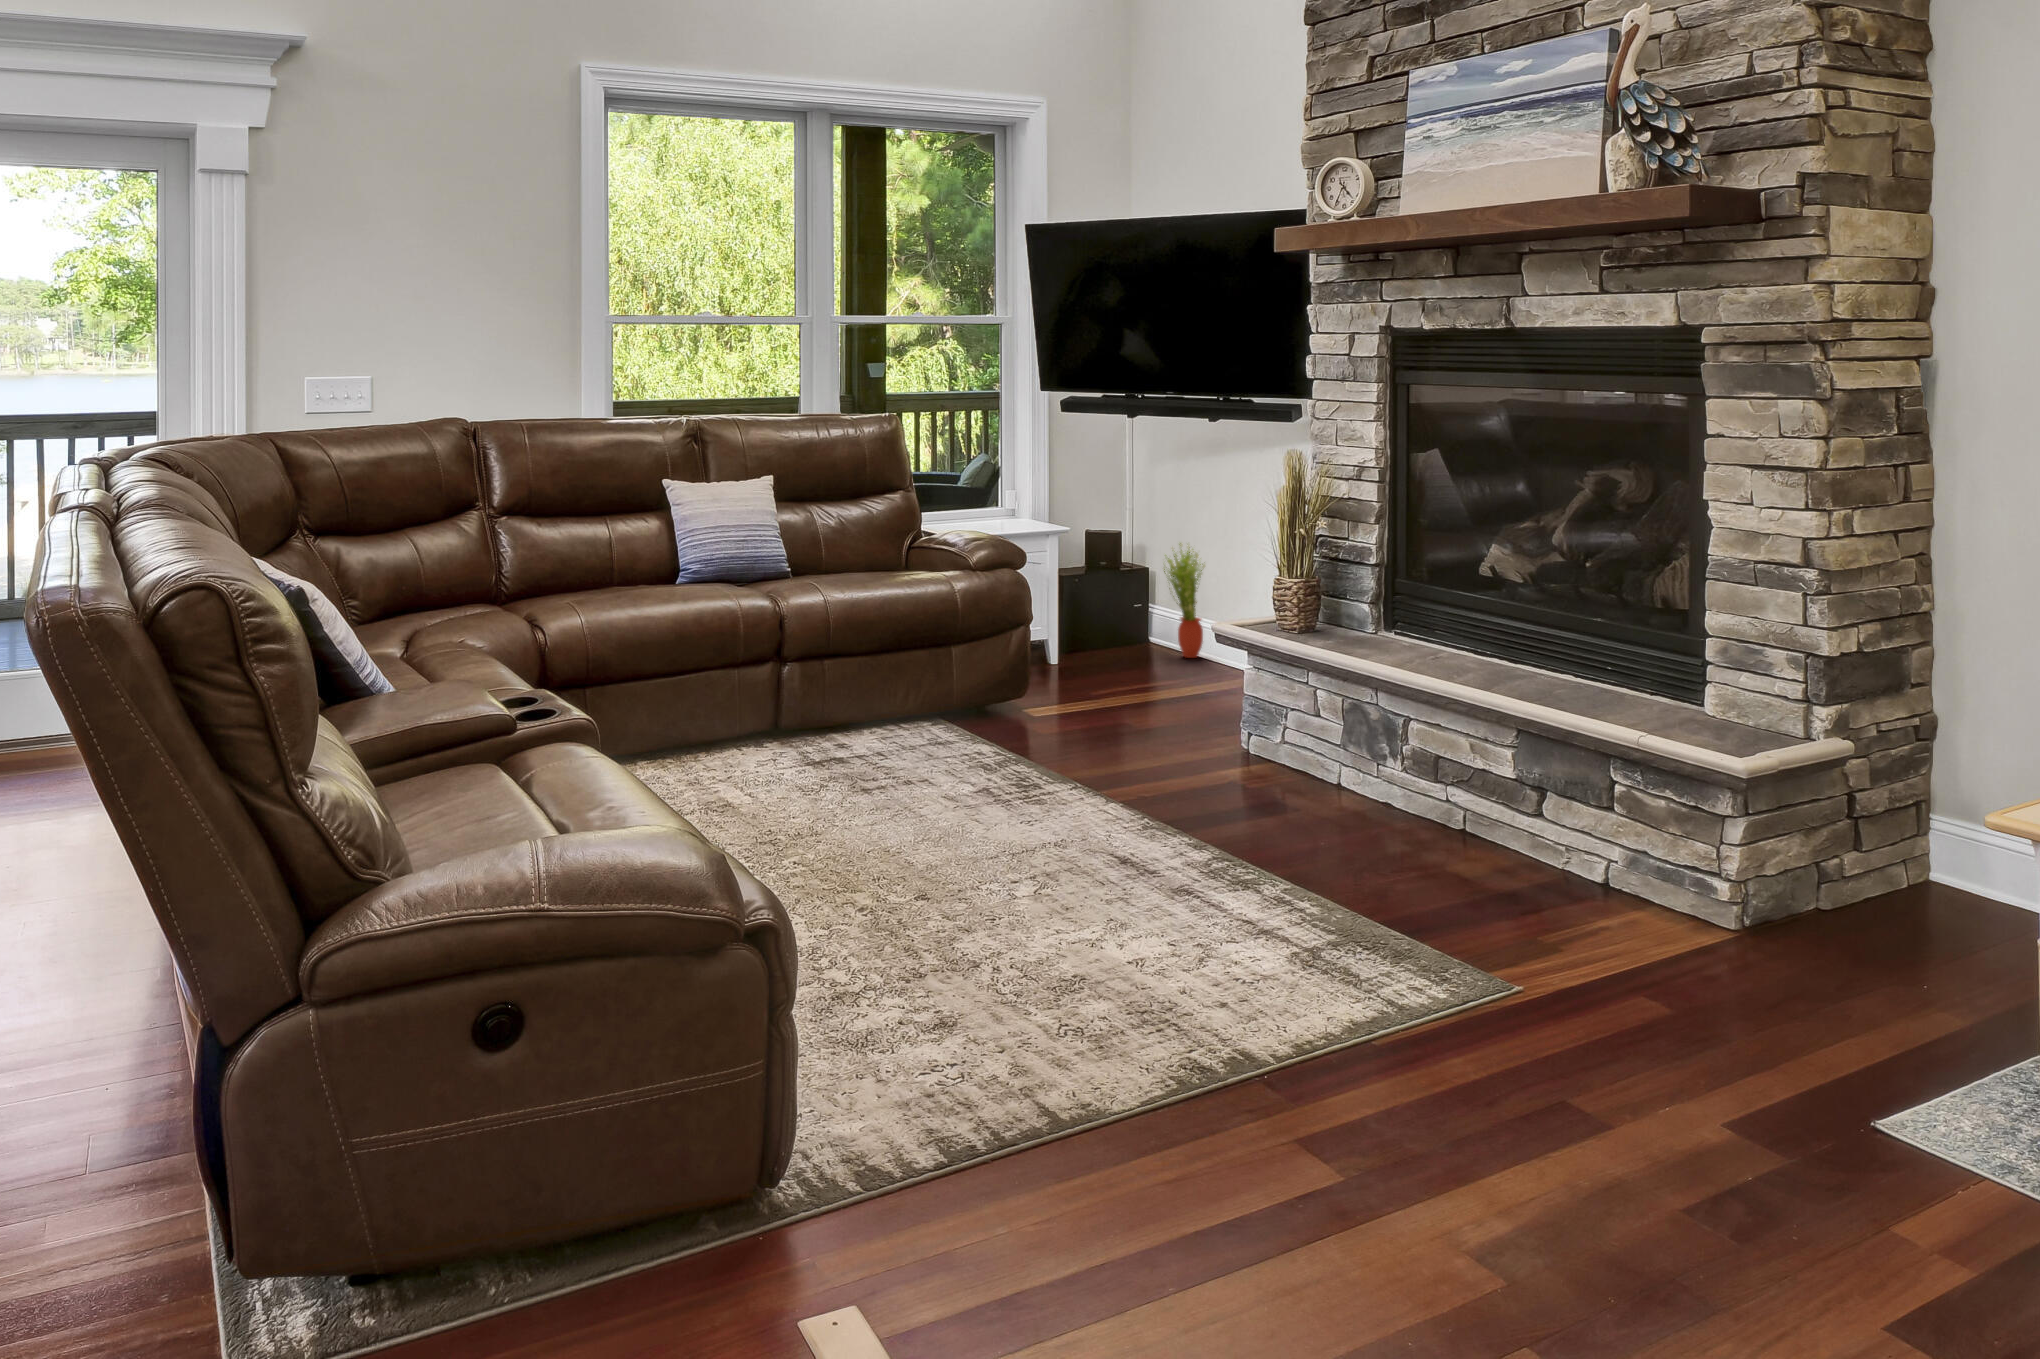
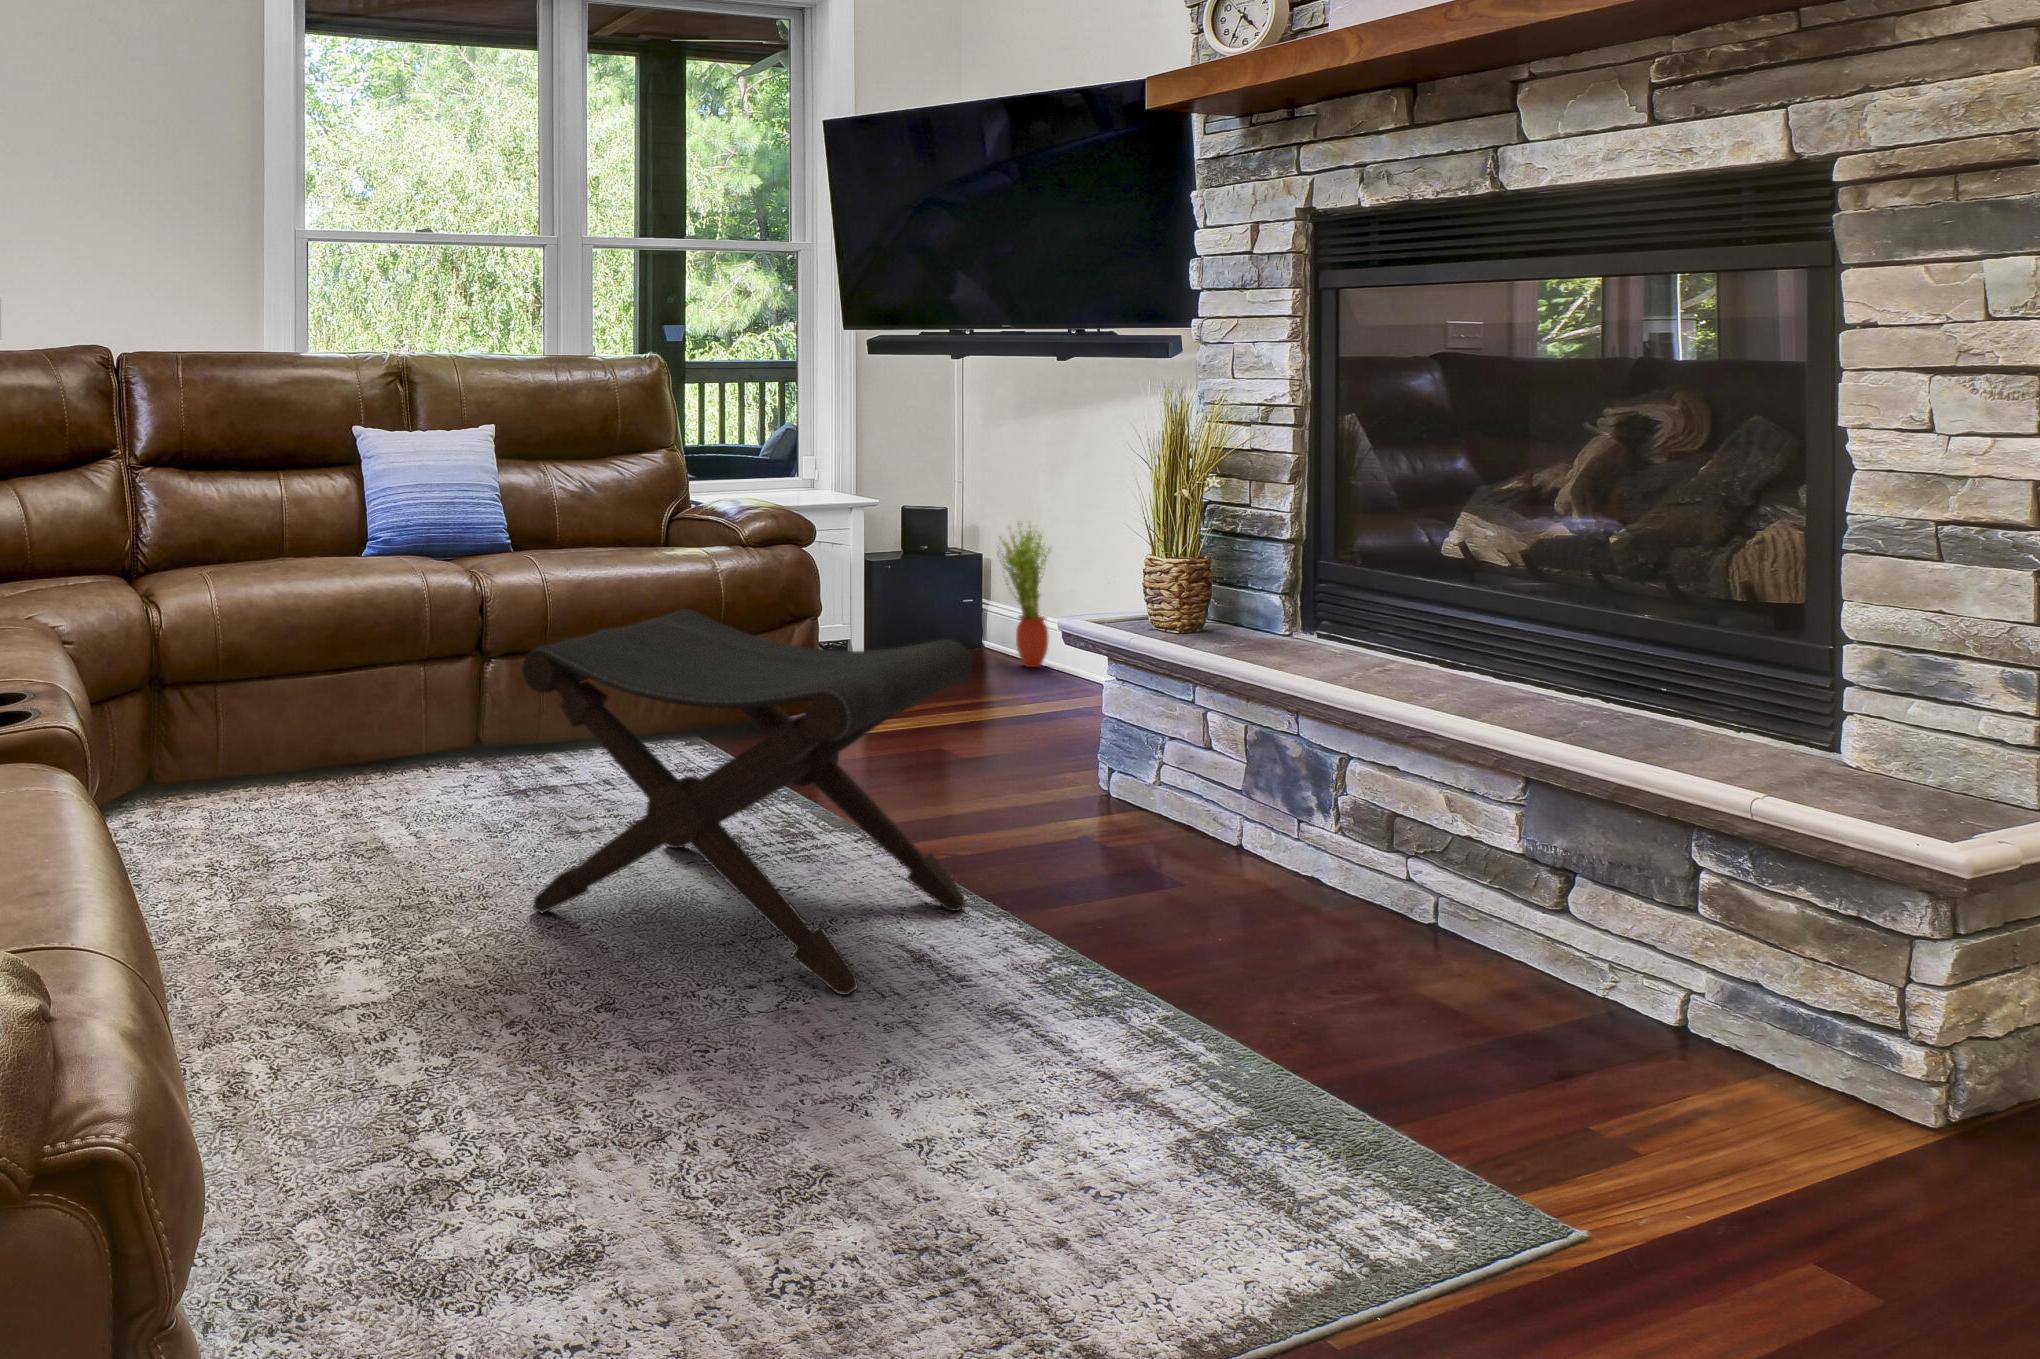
footstool: none [846,624,1158,885] -> present [522,609,972,995]

